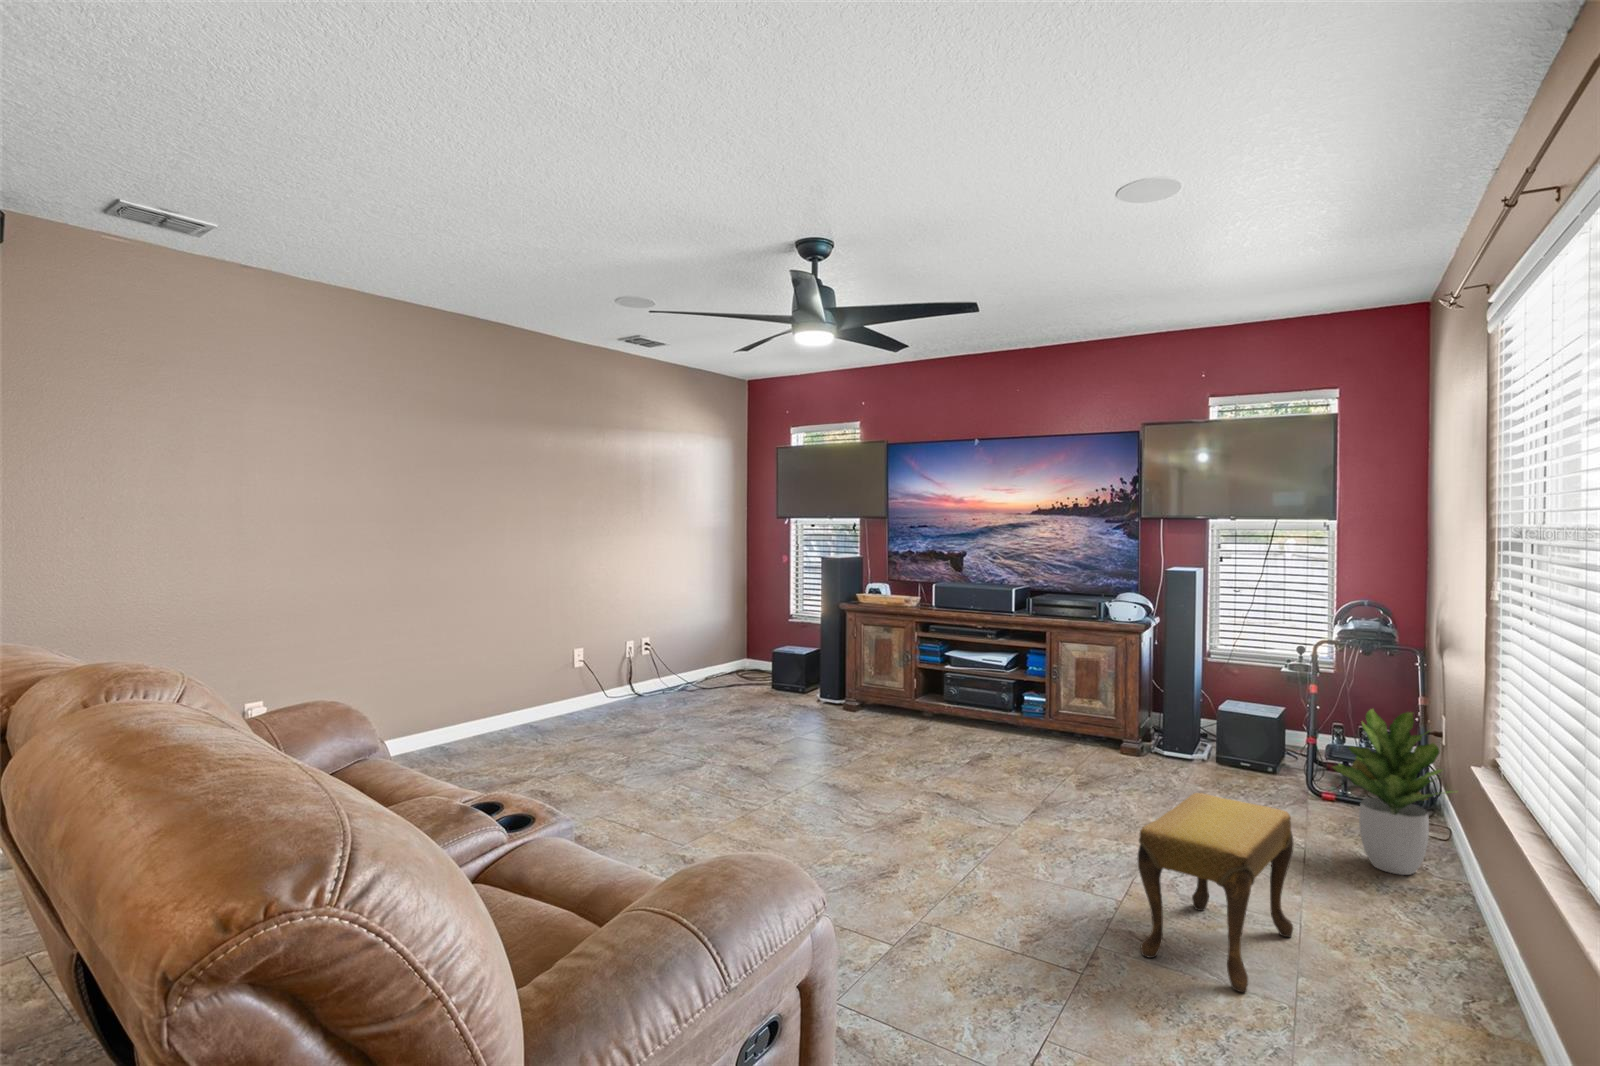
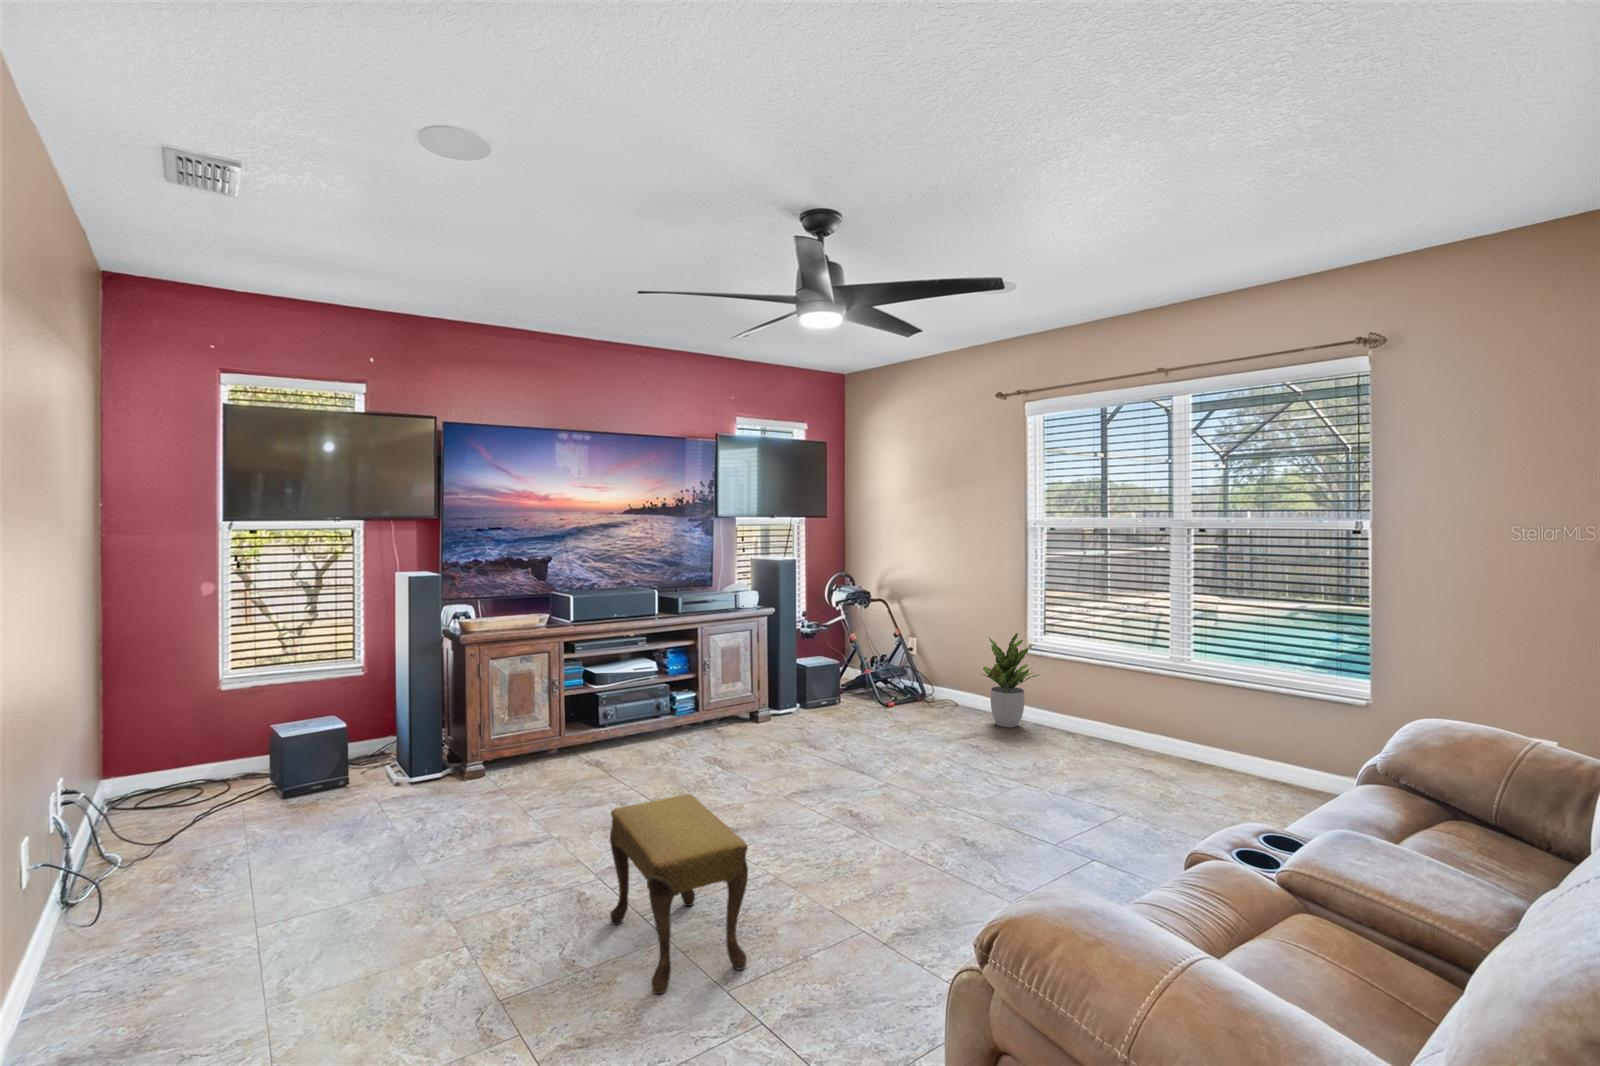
footstool: present [1138,793,1294,992] -> present [610,794,748,994]

